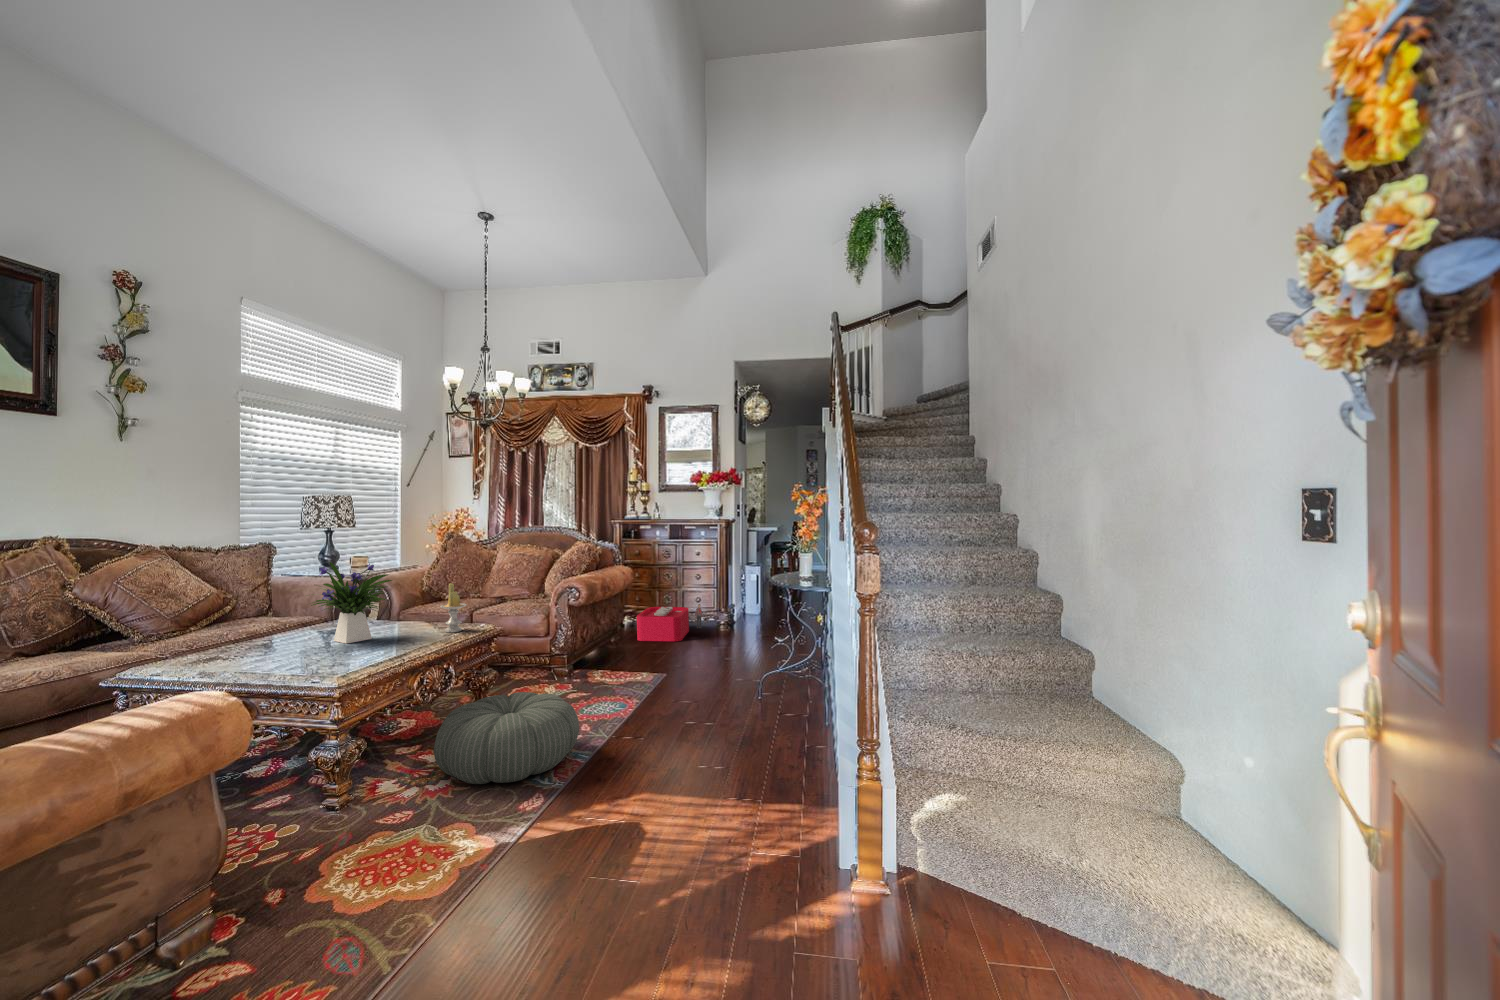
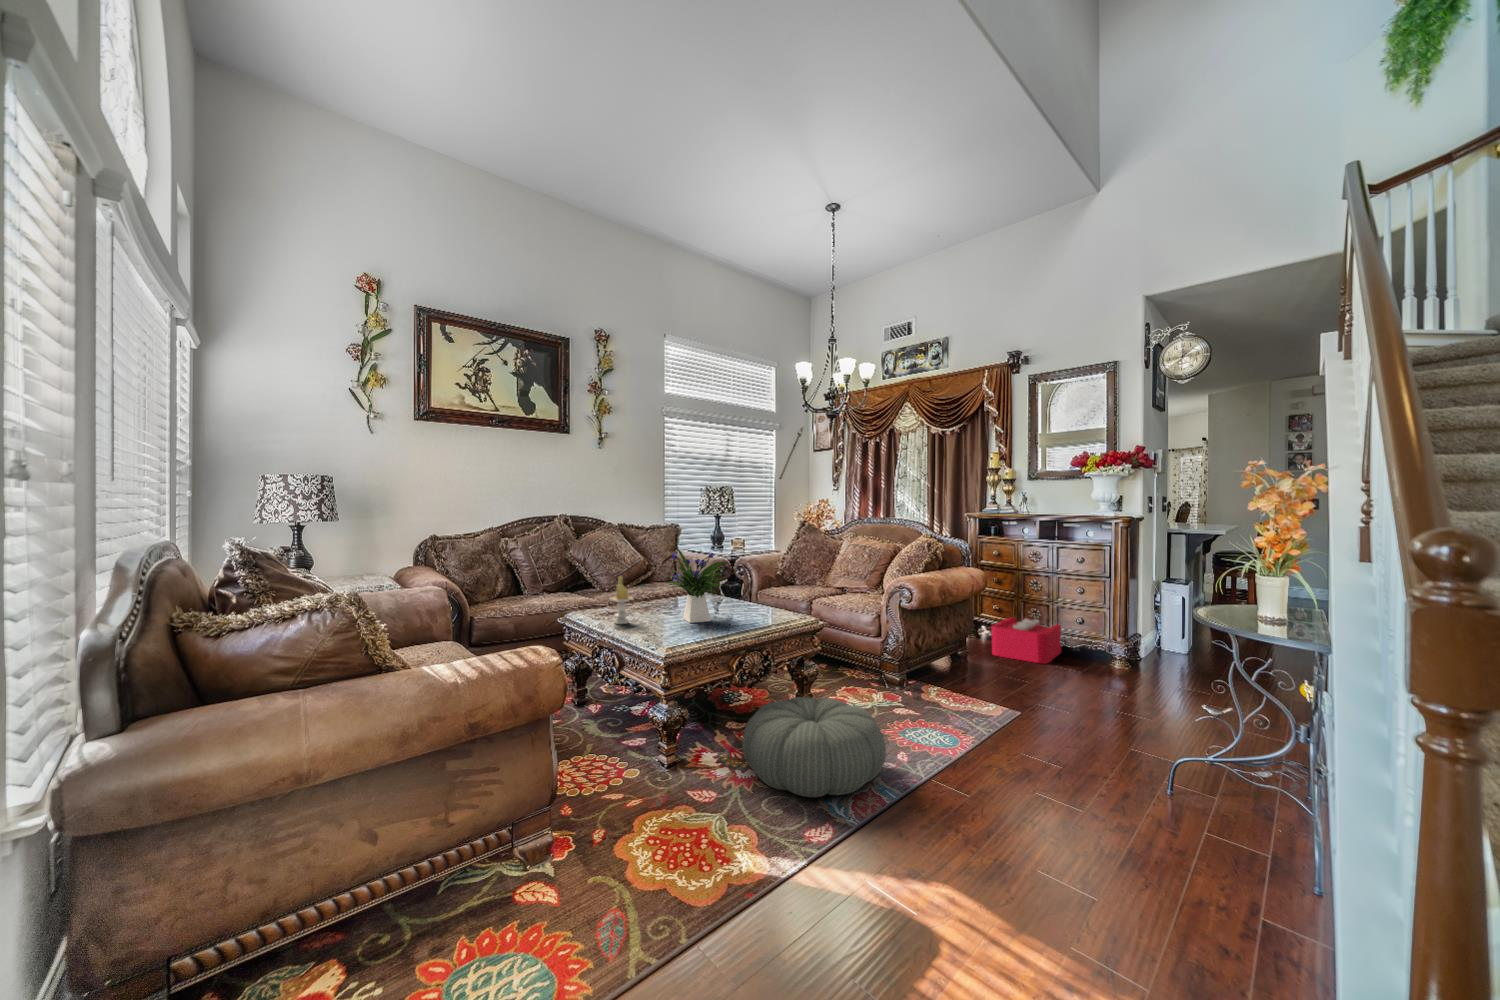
candle: present [440,583,467,632] -> present [610,576,633,624]

